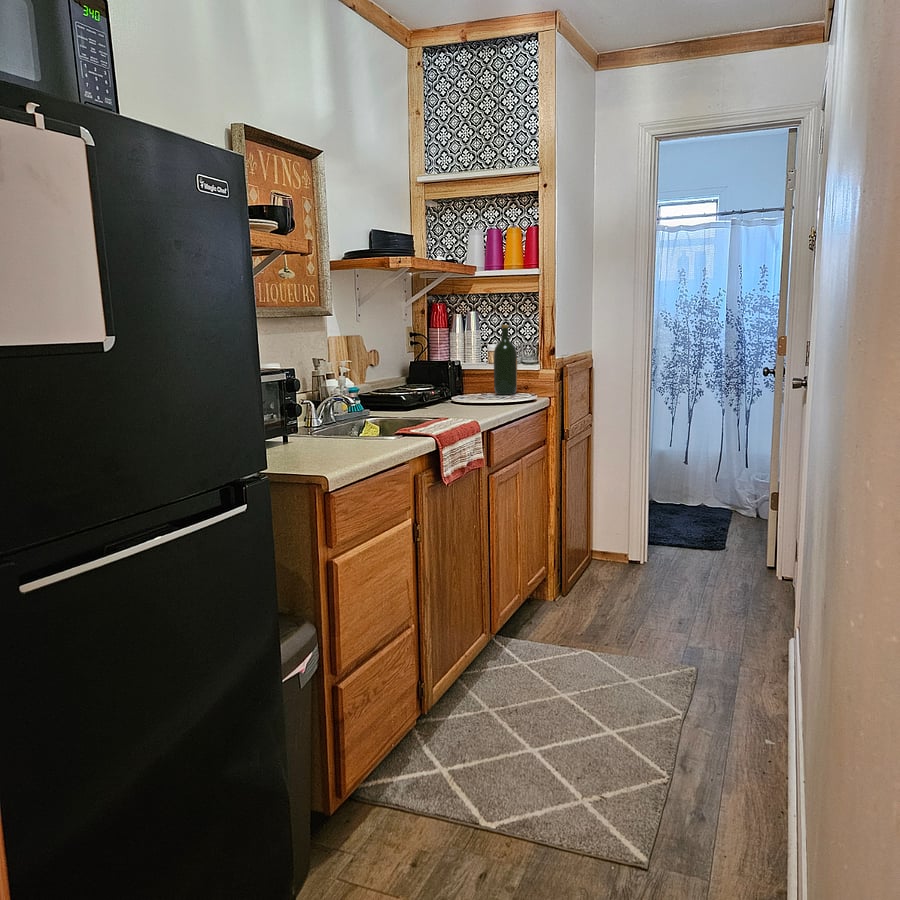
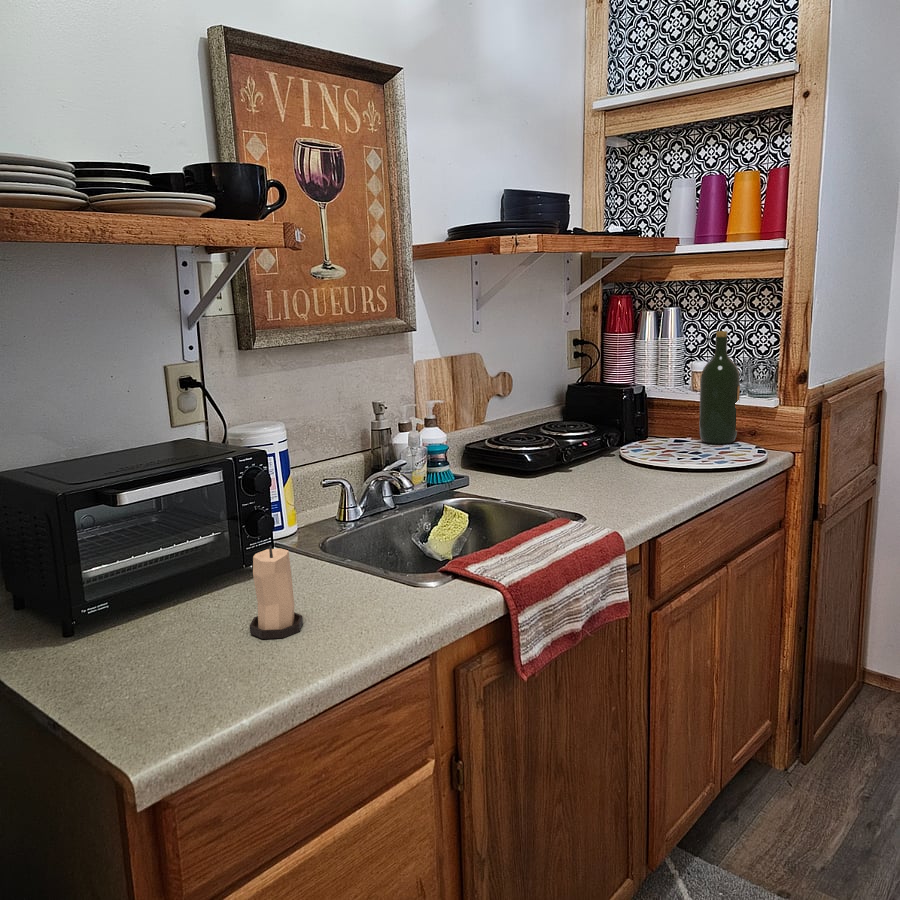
candle: none [319,406,346,454] -> present [250,545,303,639]

